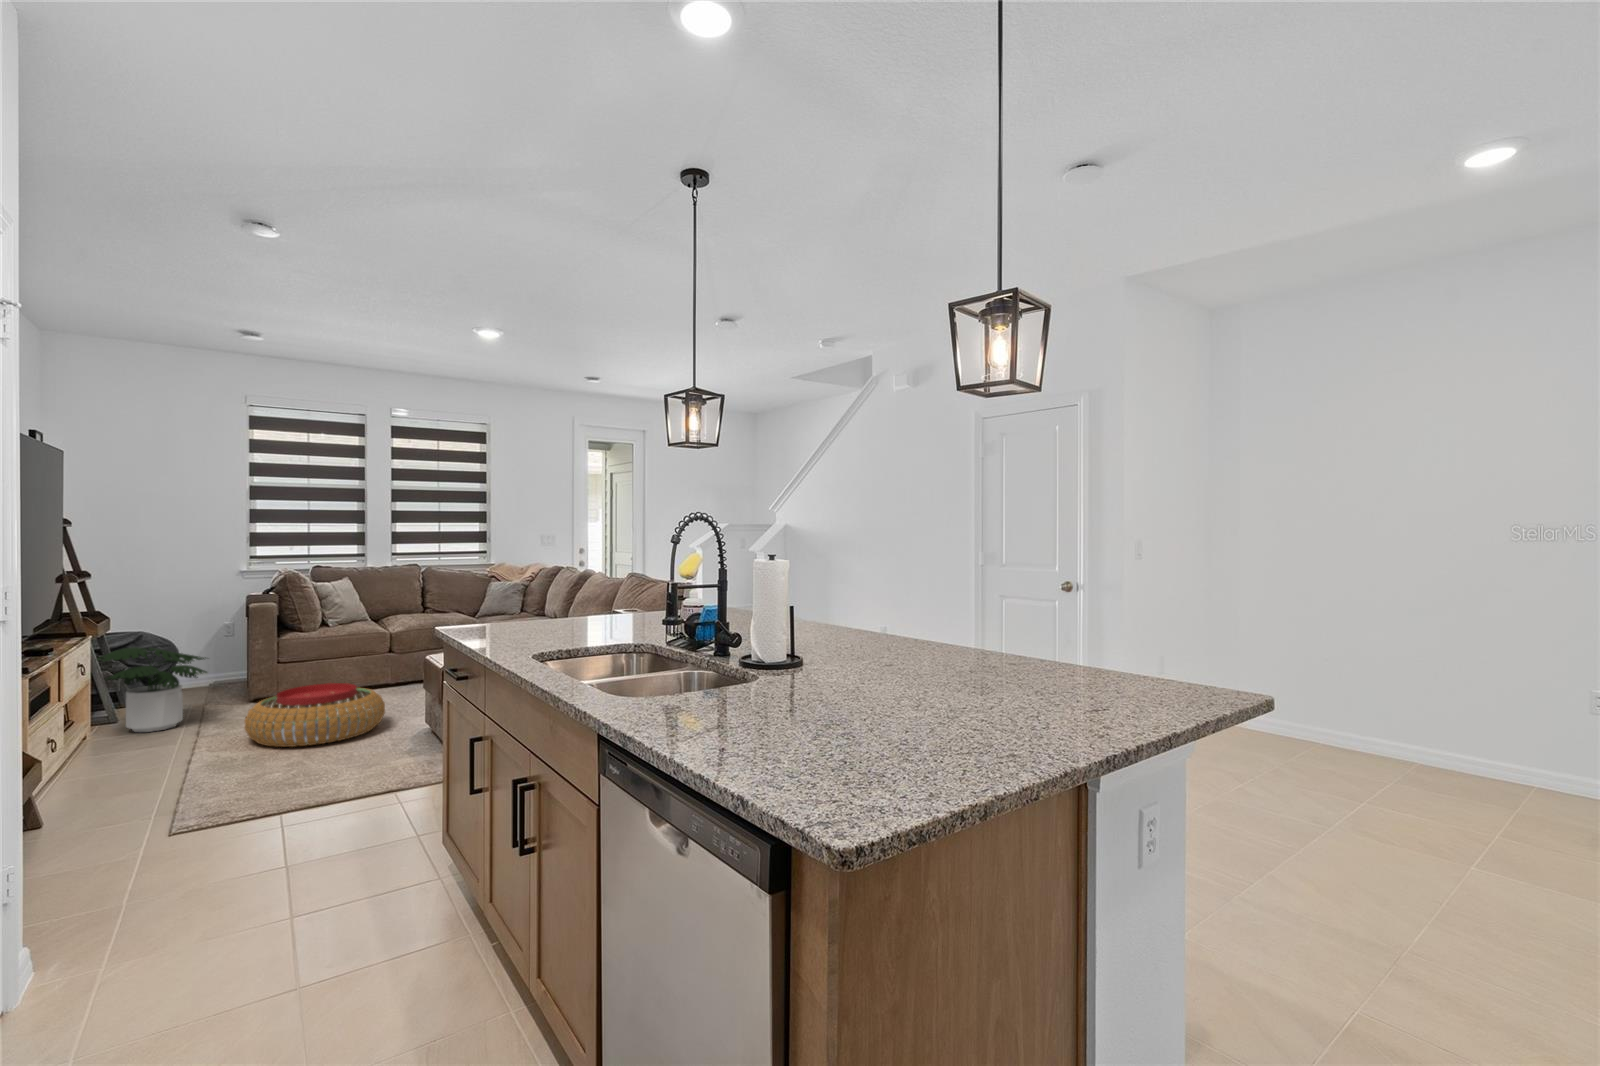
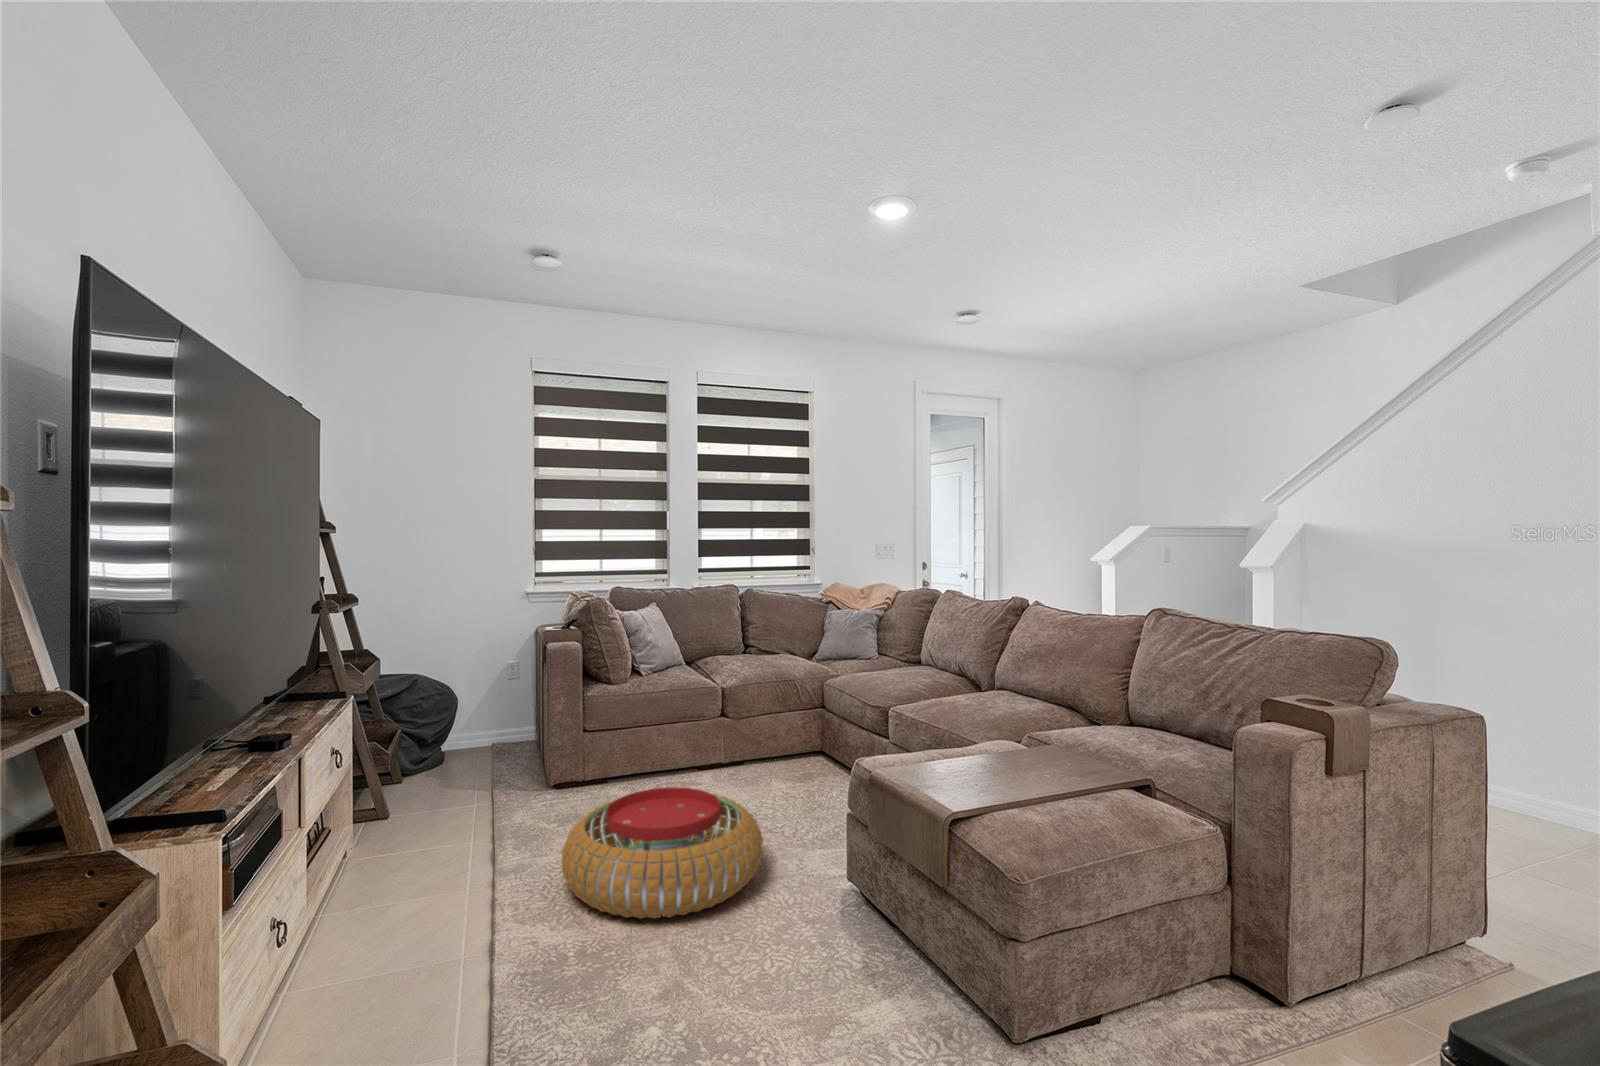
potted plant: present [97,647,207,732] -> none [356,716,503,850]

